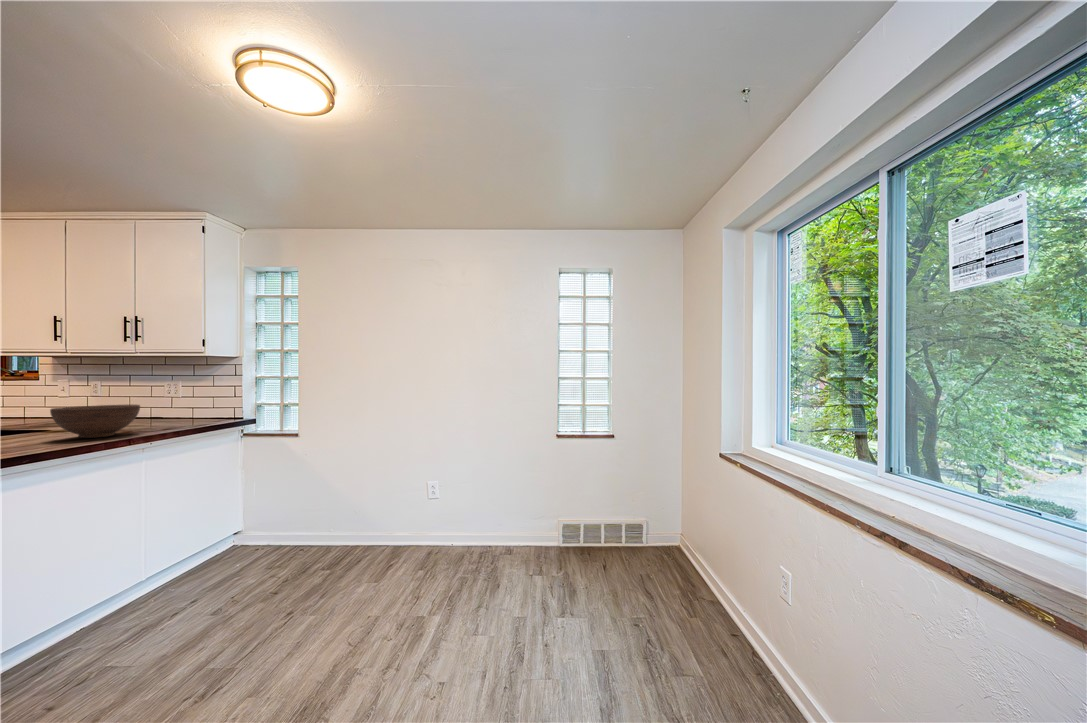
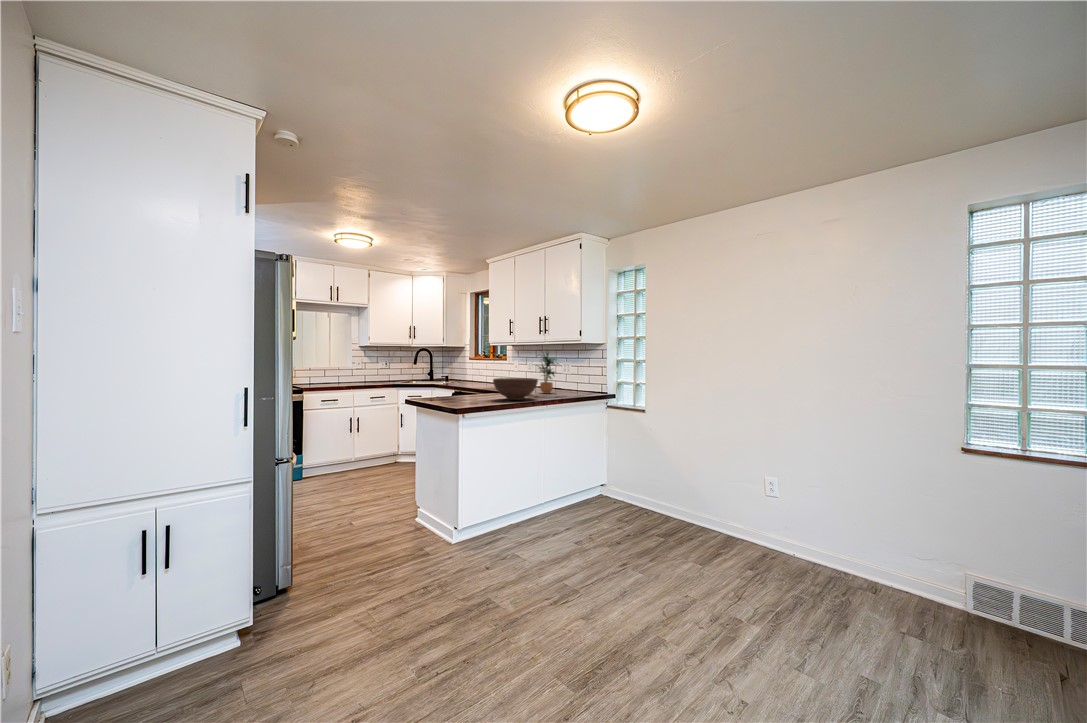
potted plant: none [123,364,170,424] -> present [538,351,558,393]

